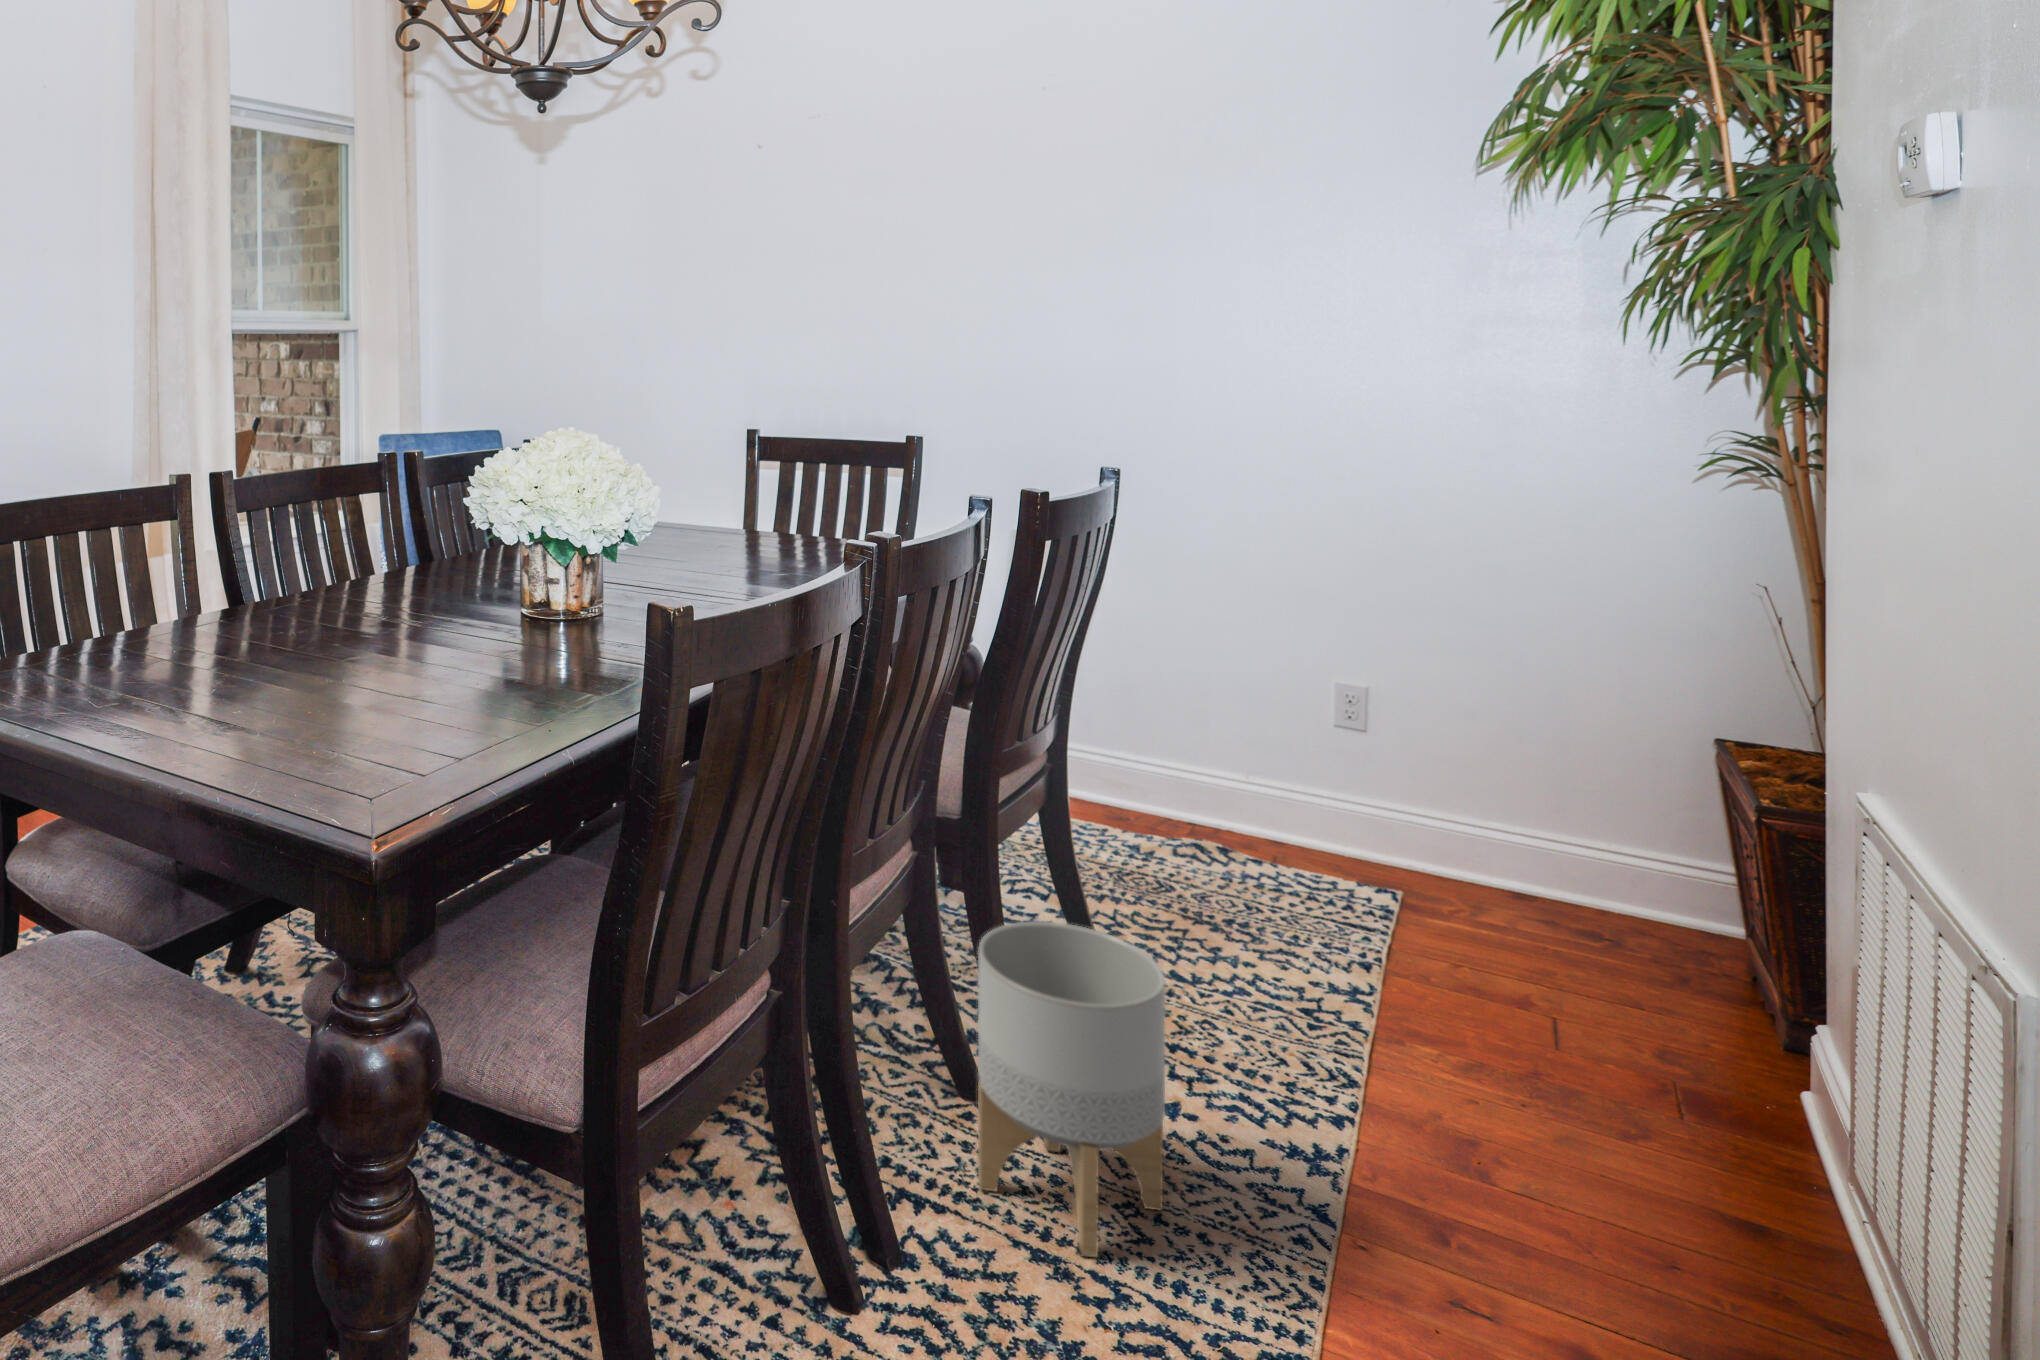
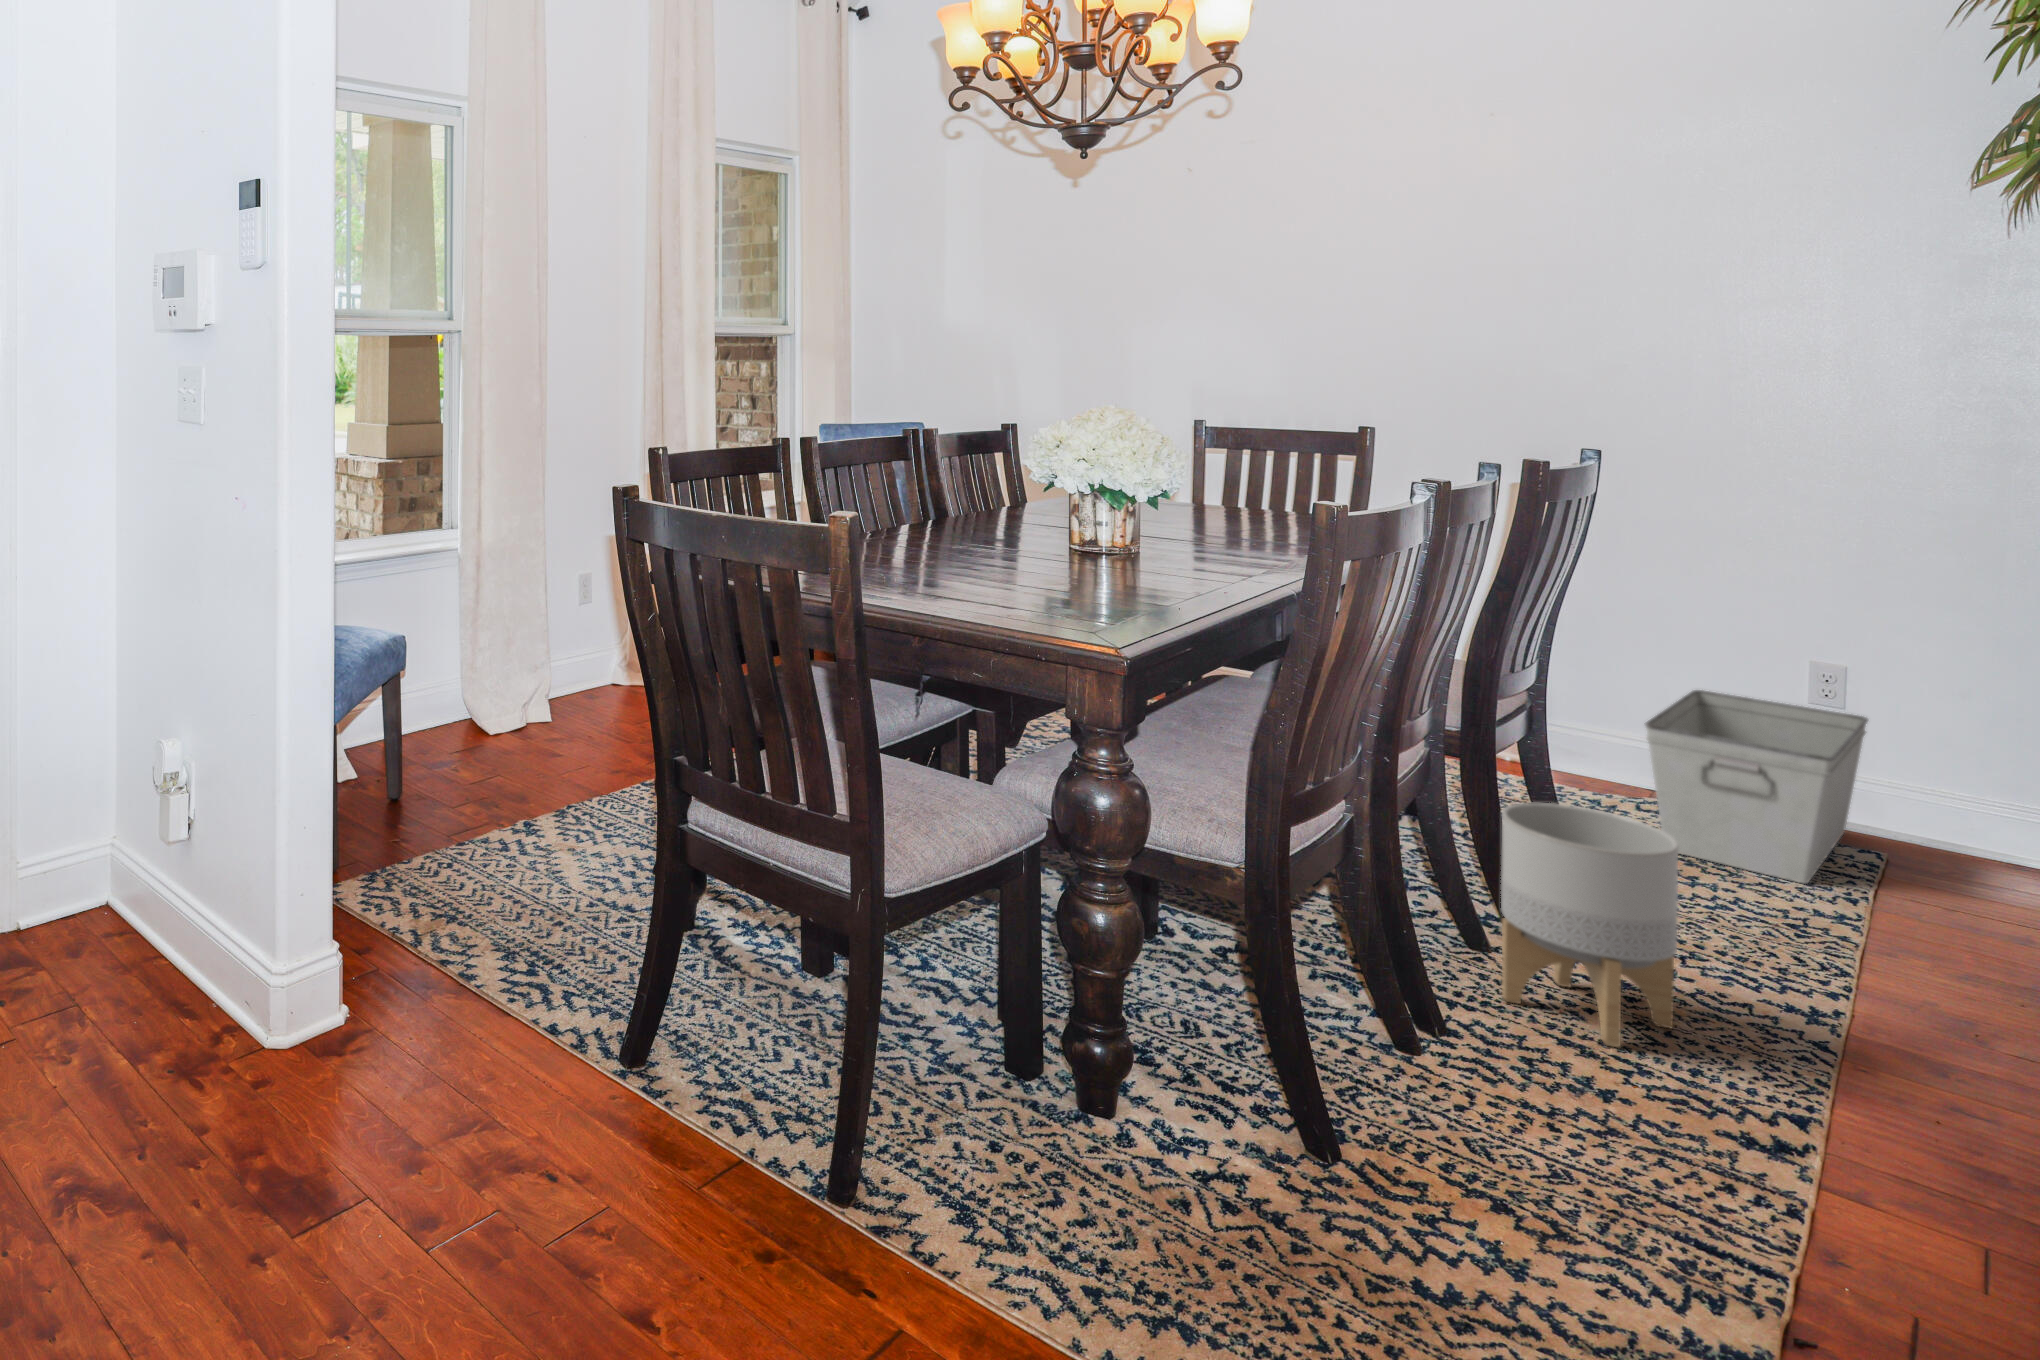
storage bin: none [1174,715,1388,945] -> present [1644,690,1868,884]

